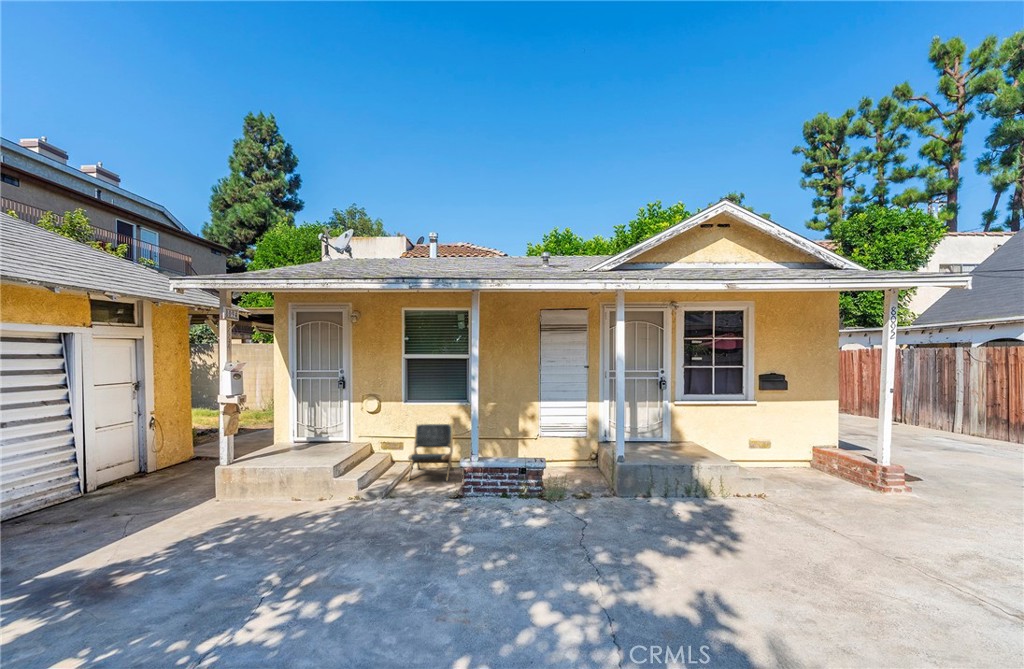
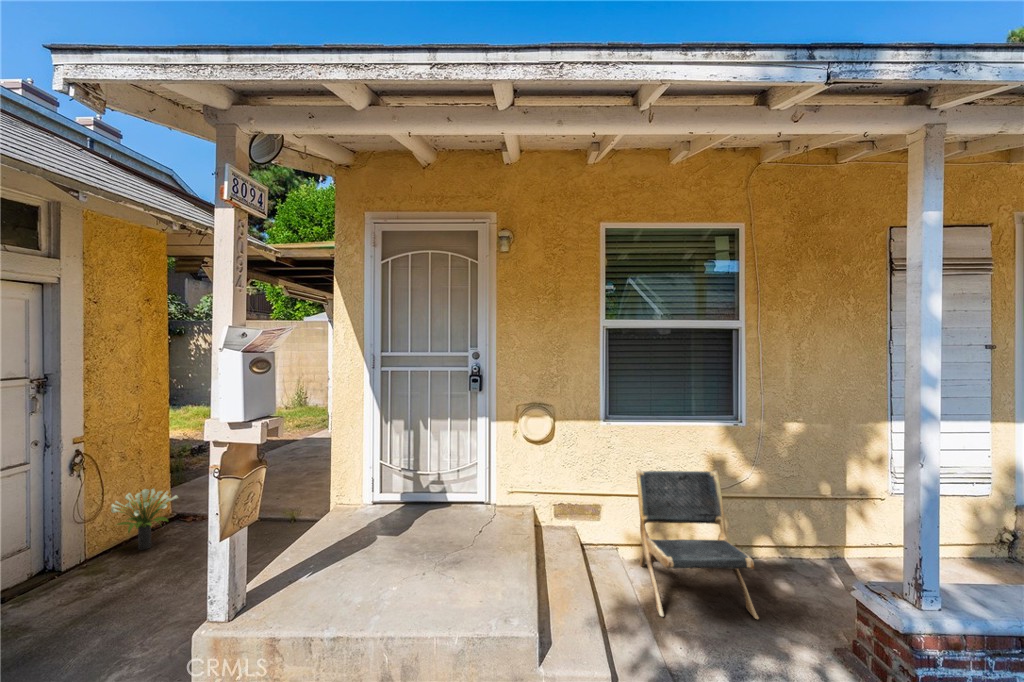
potted plant: none [166,438,198,468] -> present [111,489,178,550]

